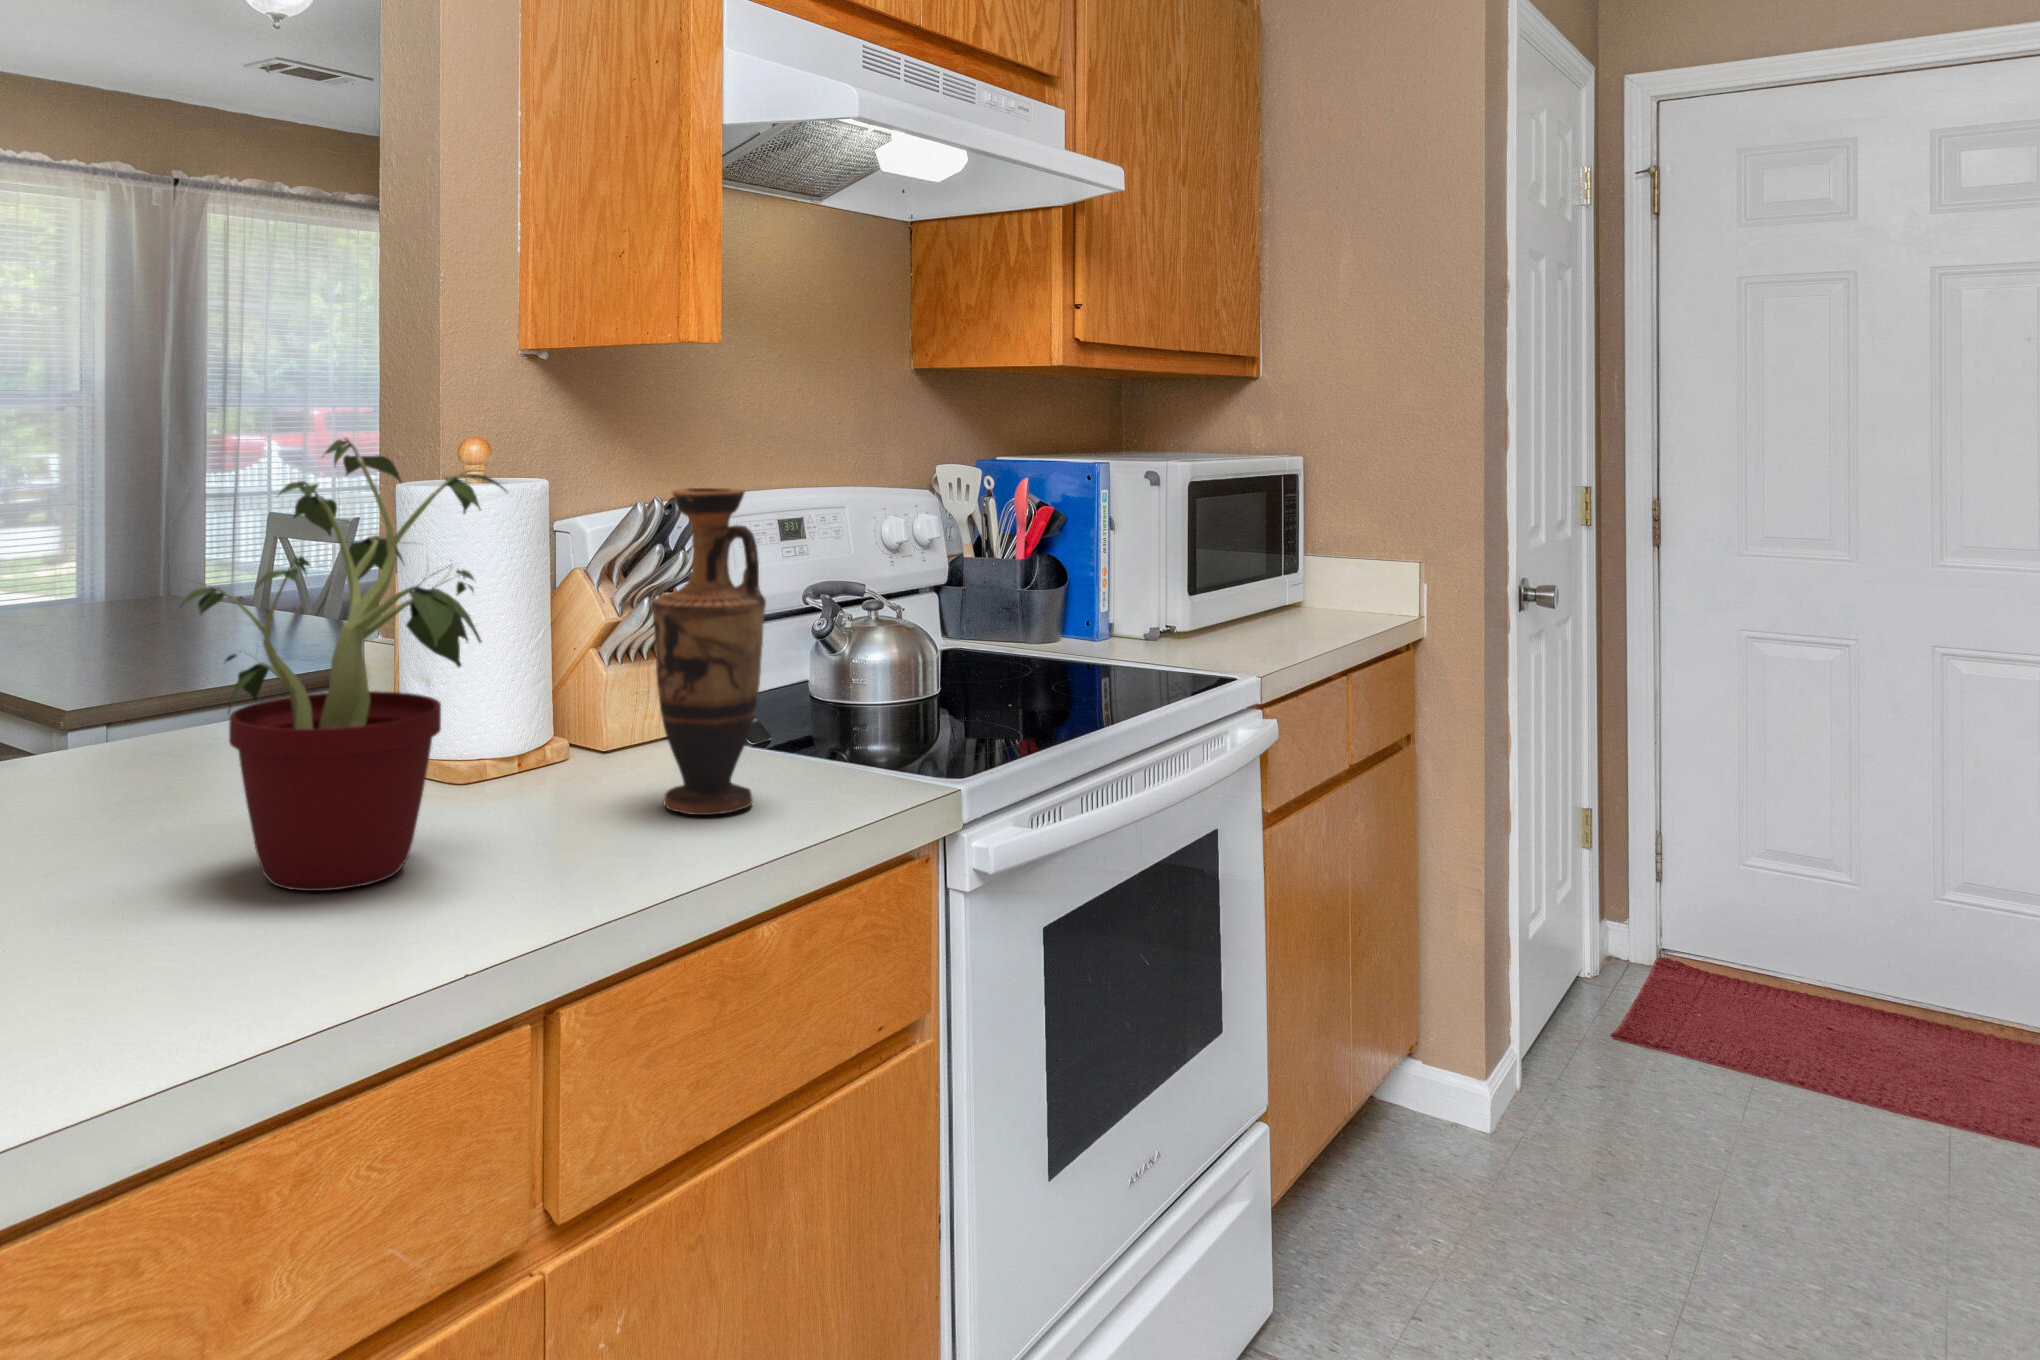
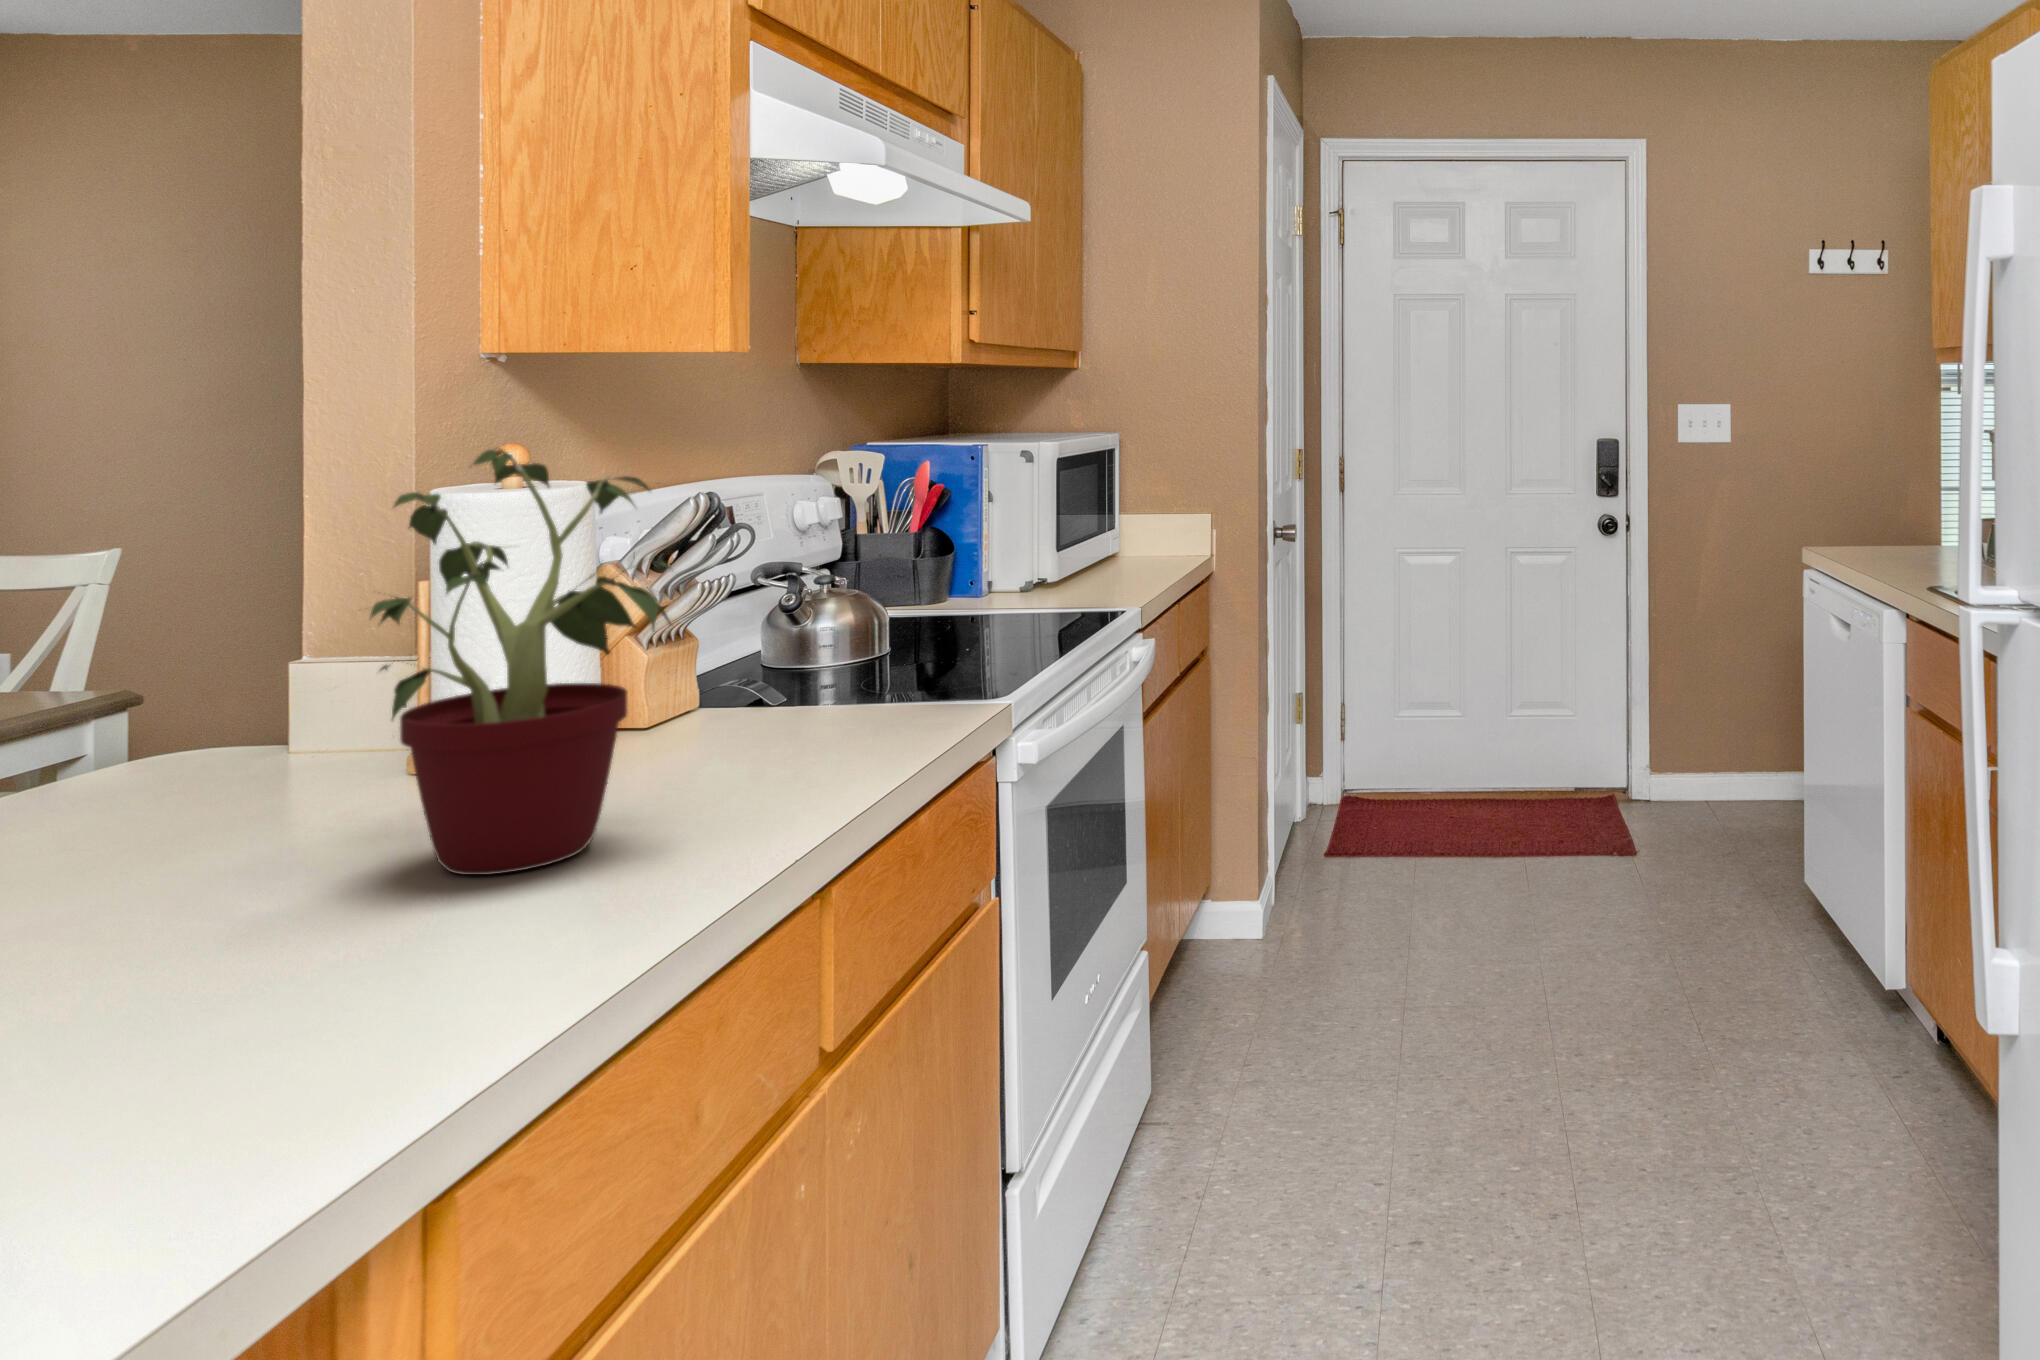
vase: present [651,488,766,815] -> none [755,479,863,761]

